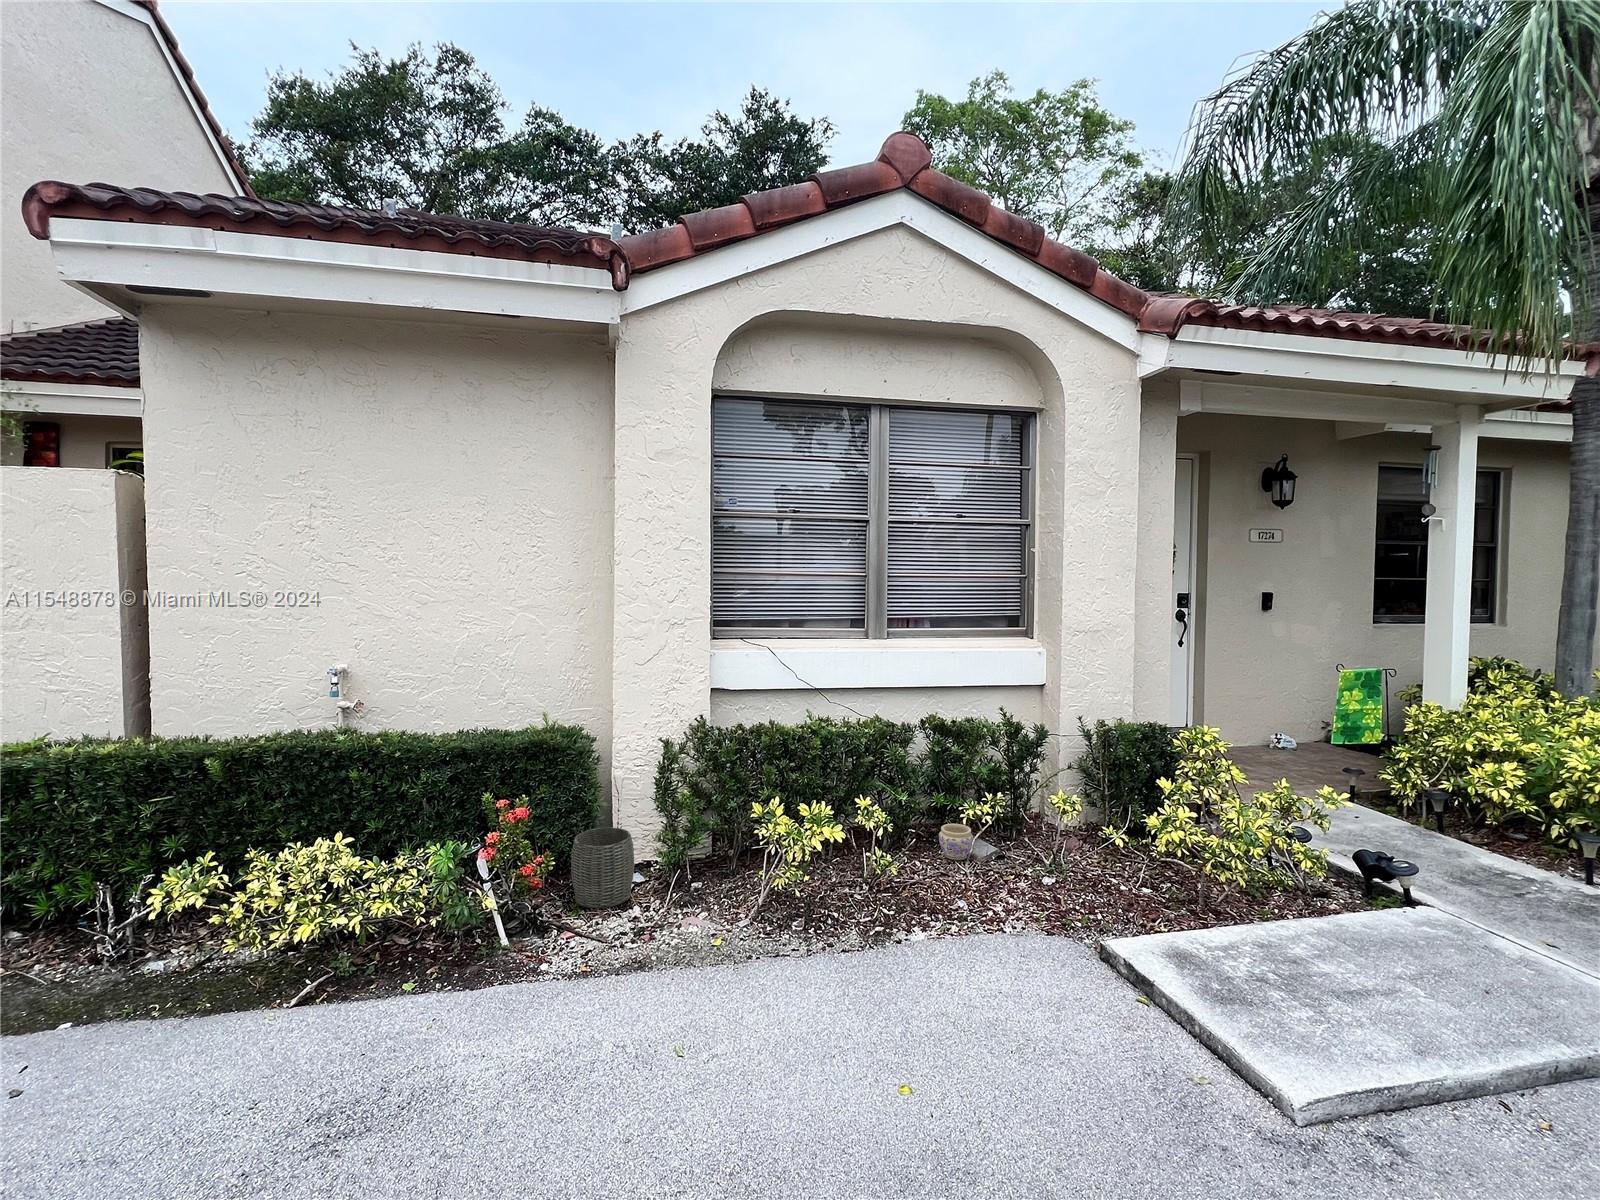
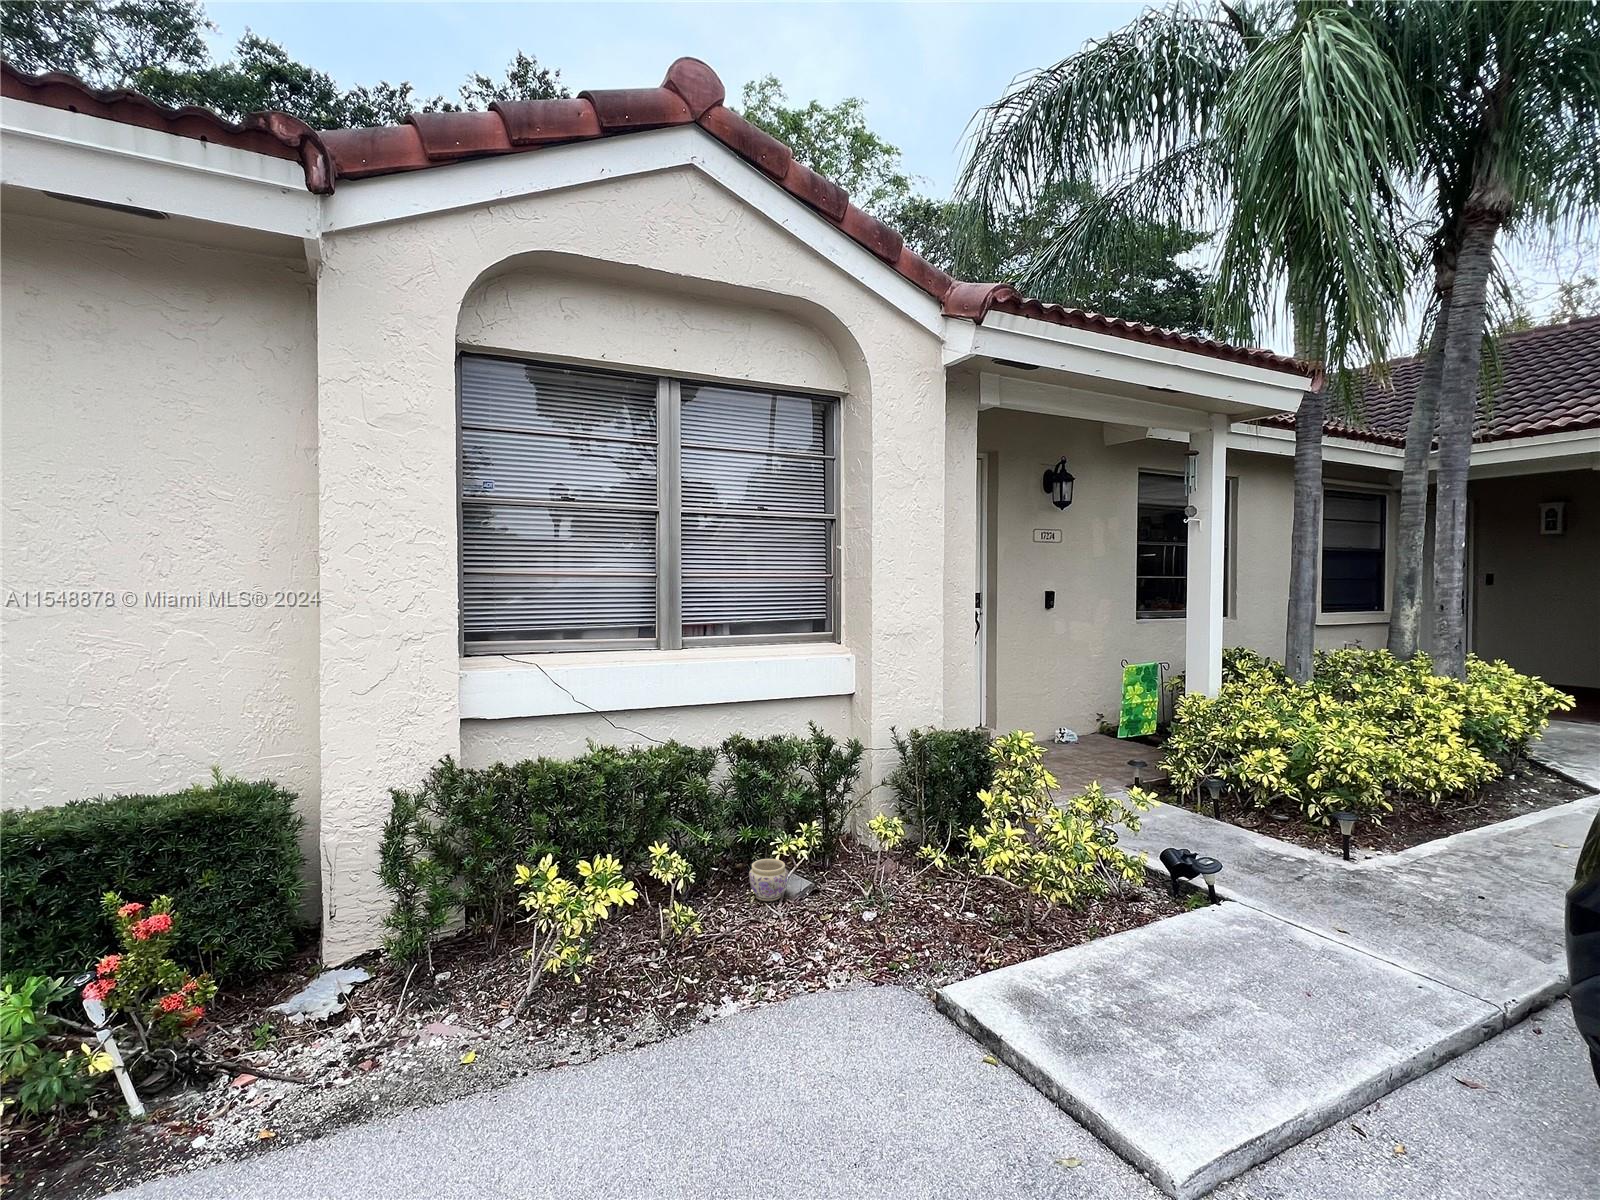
woven basket: present [571,828,634,908] -> none [254,915,352,1033]

